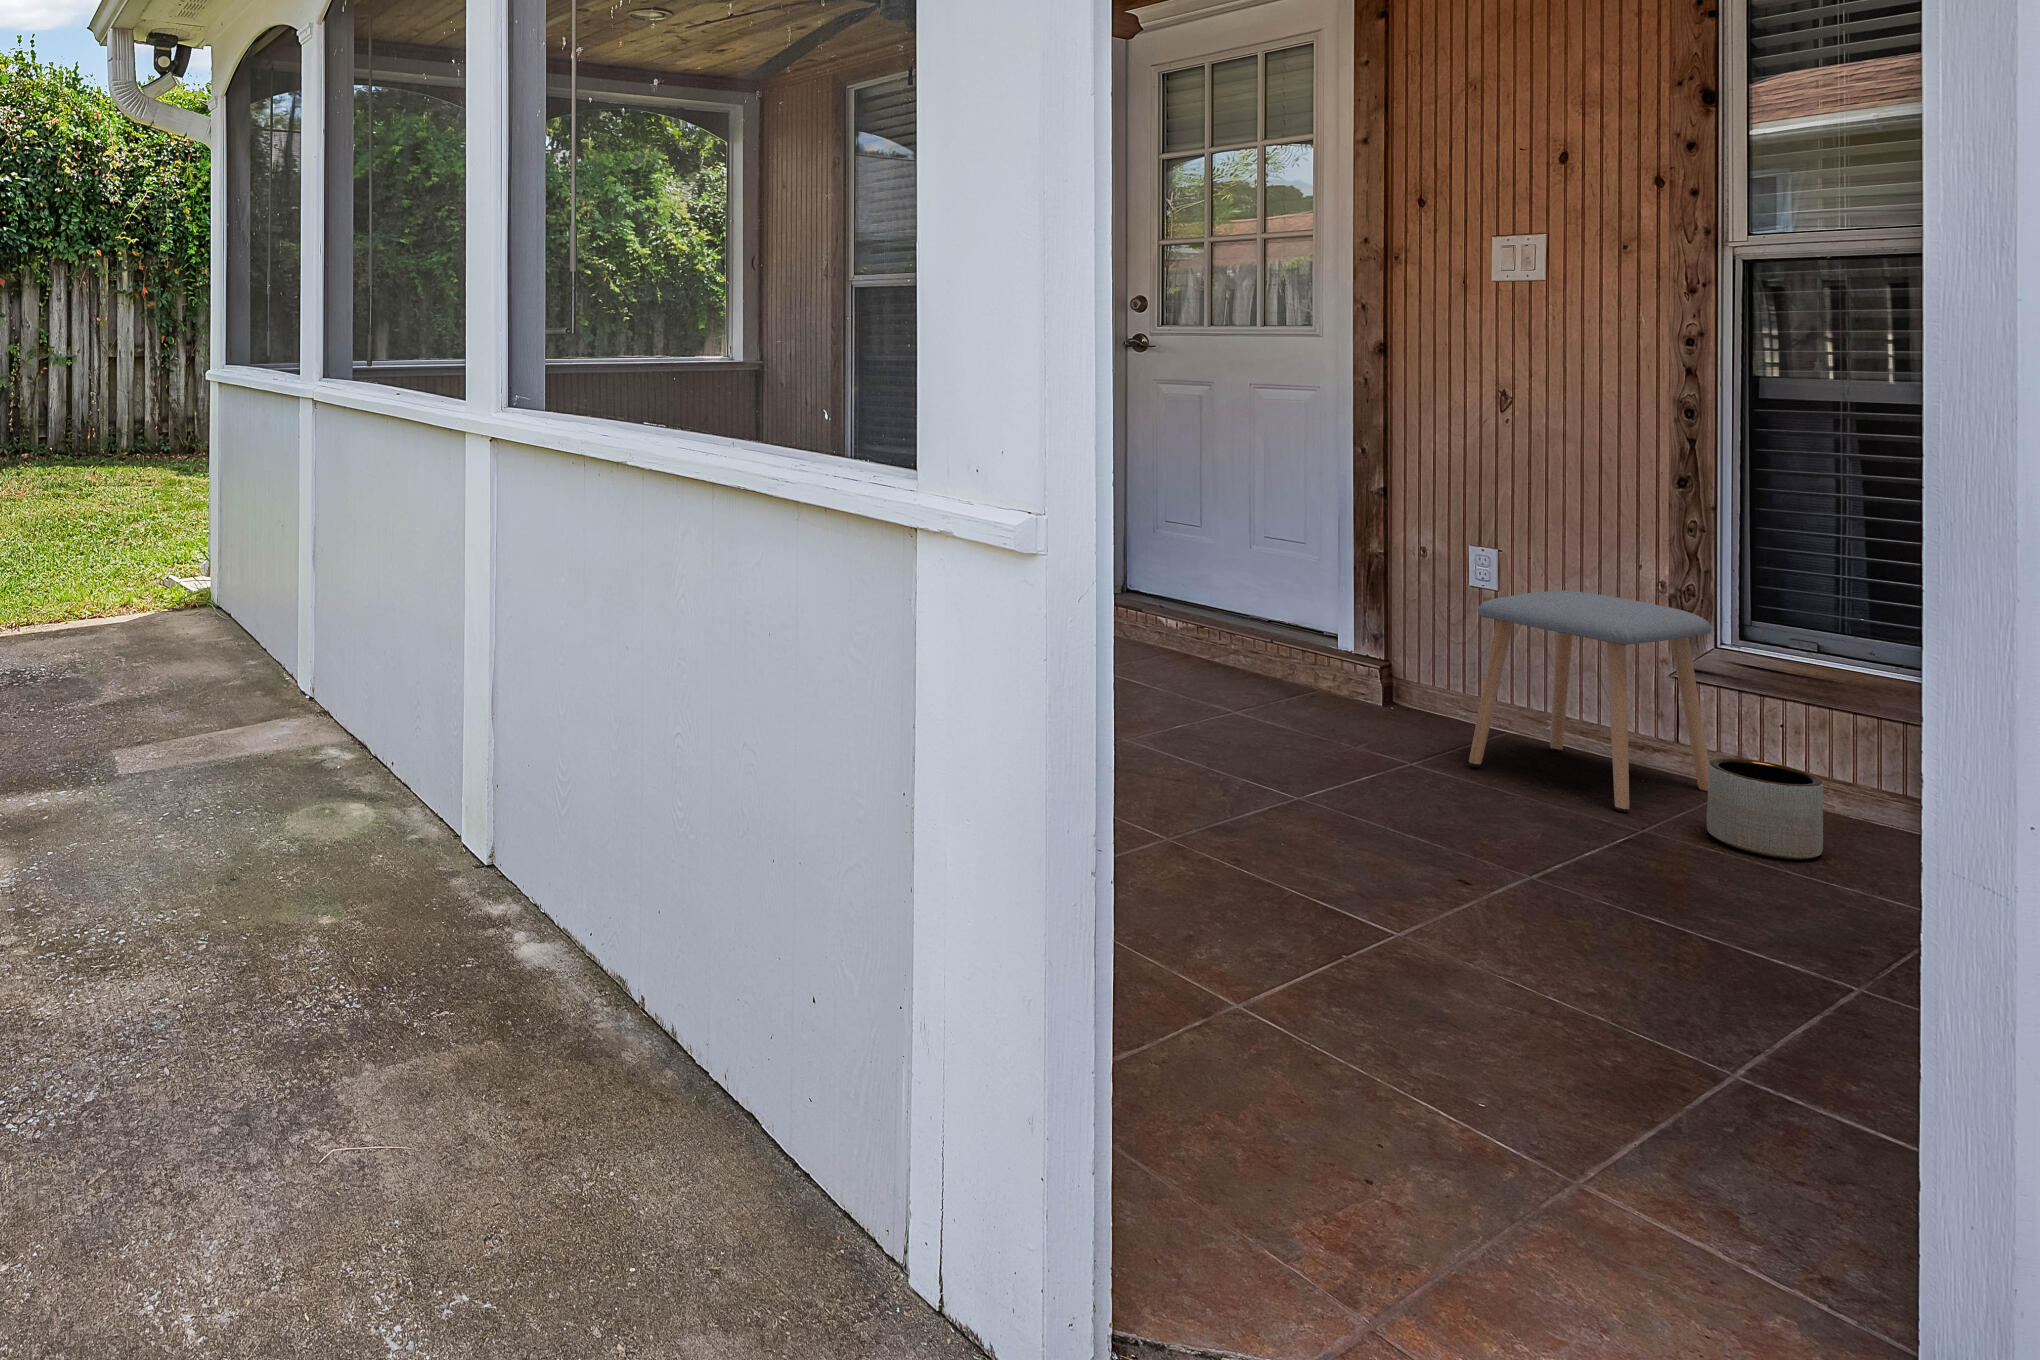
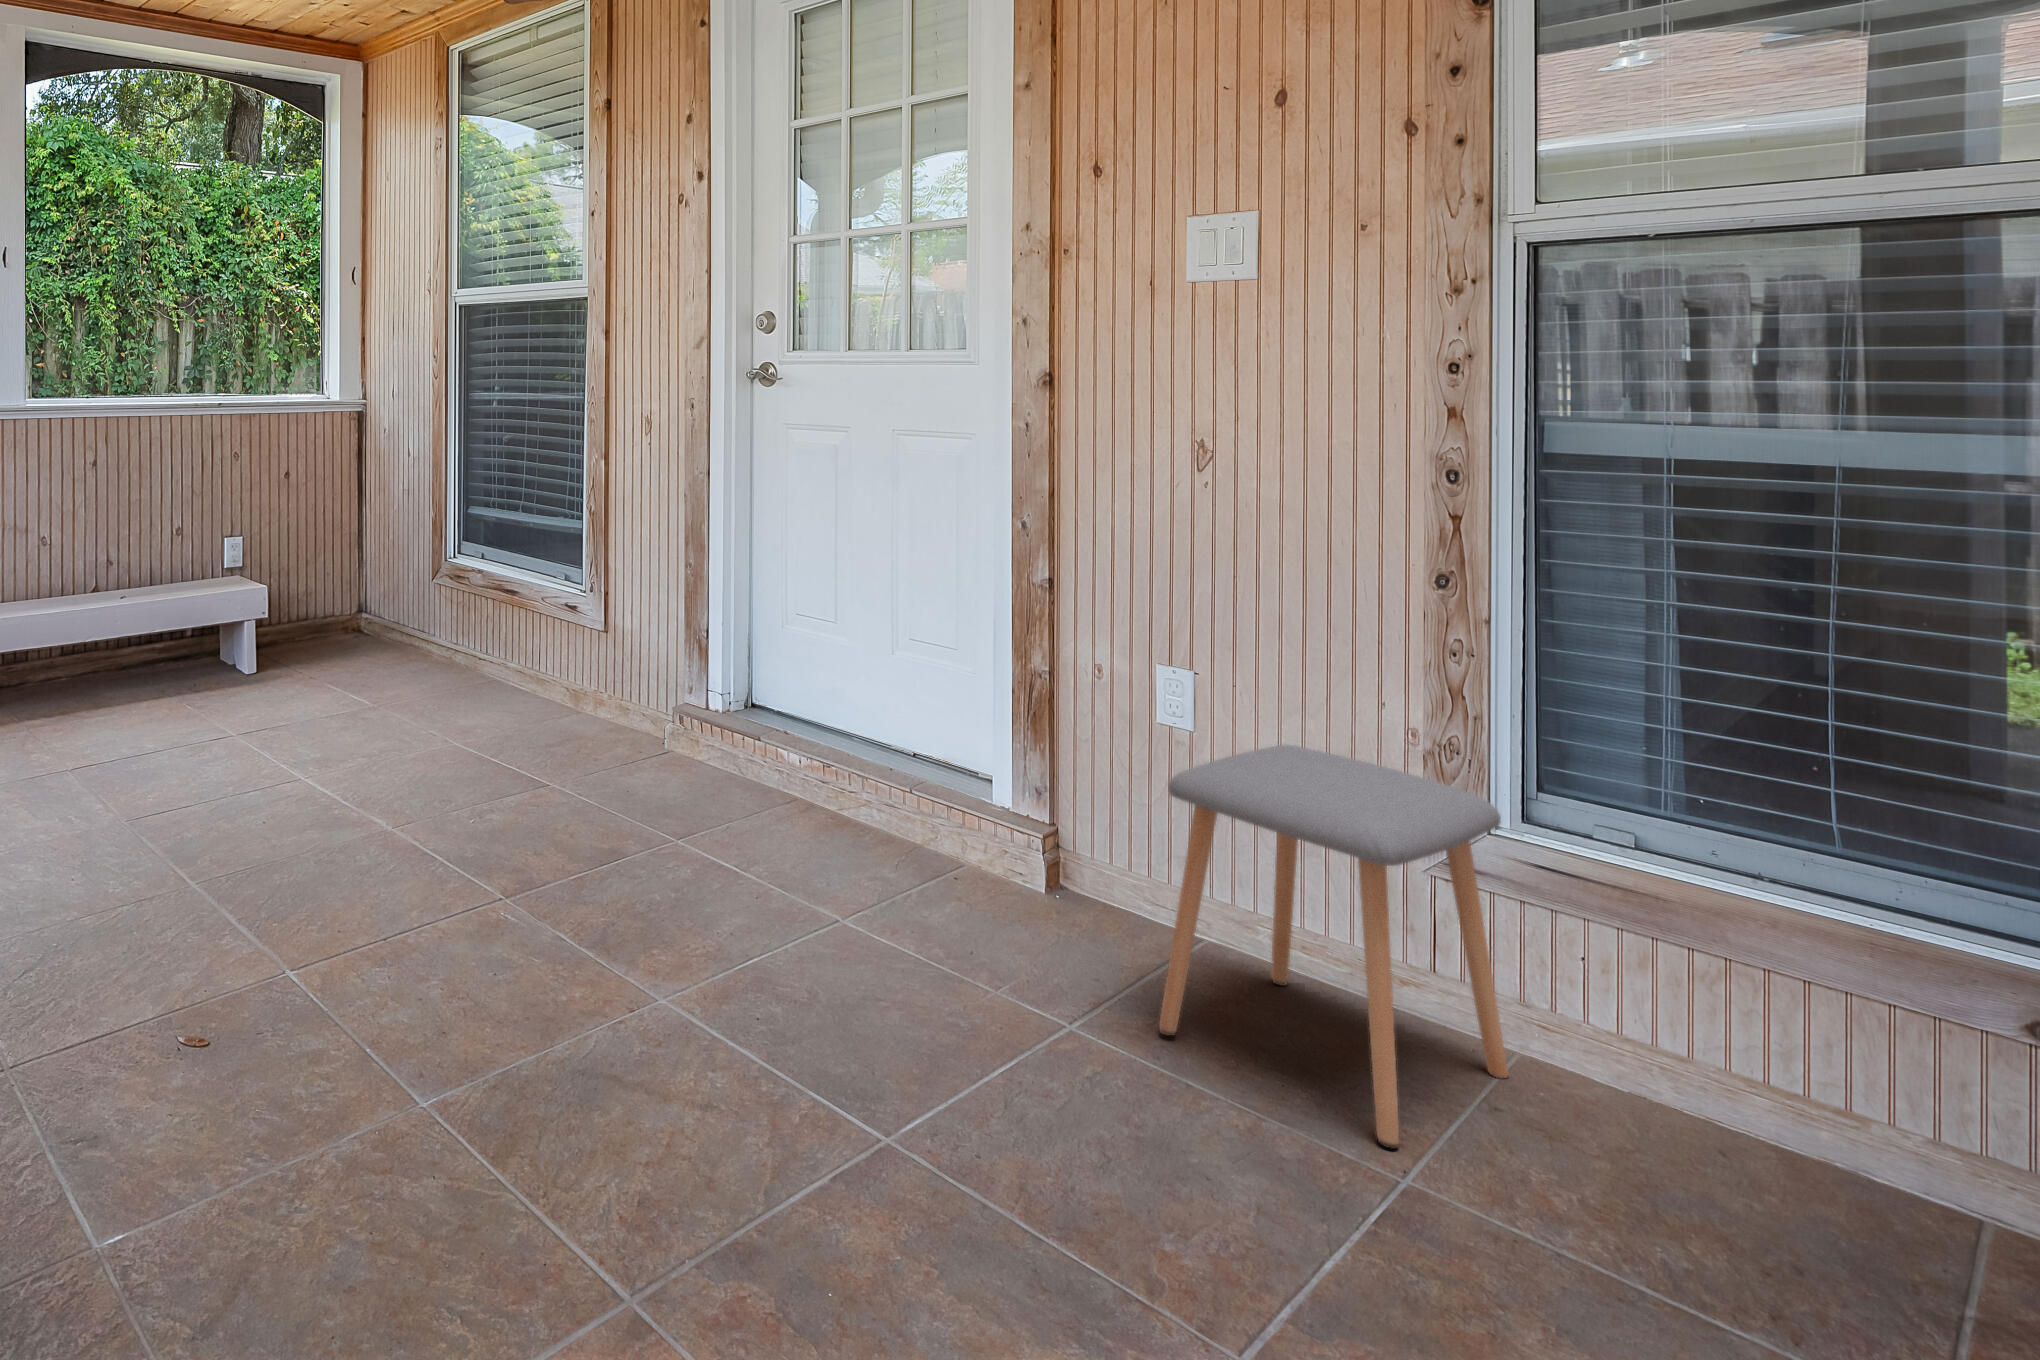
planter: present [1707,758,1823,859] -> none [1526,1068,1719,1283]

